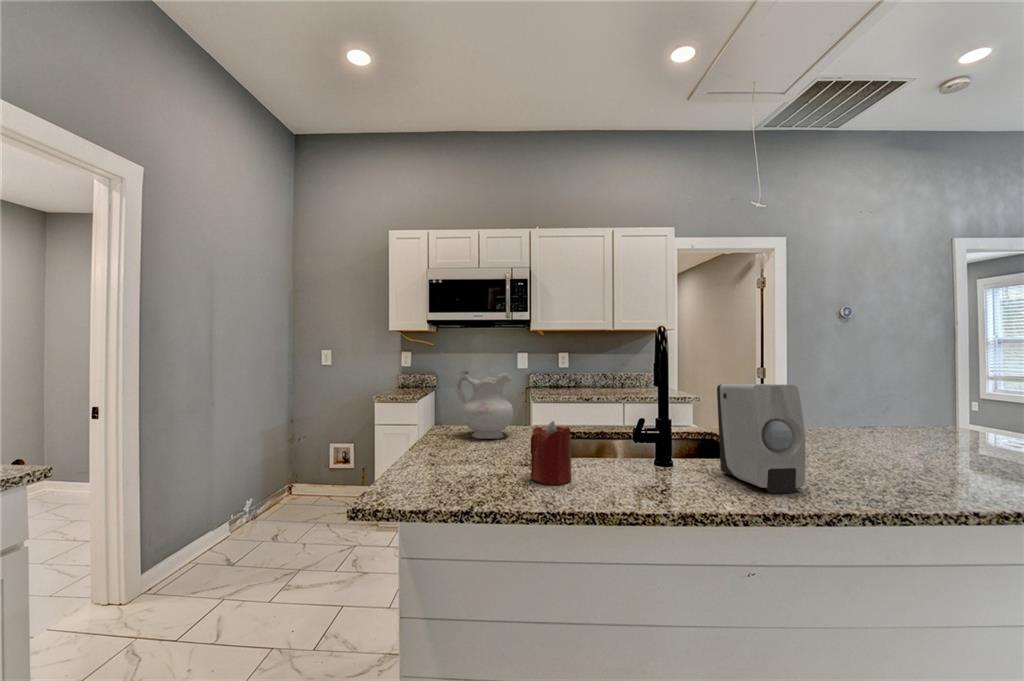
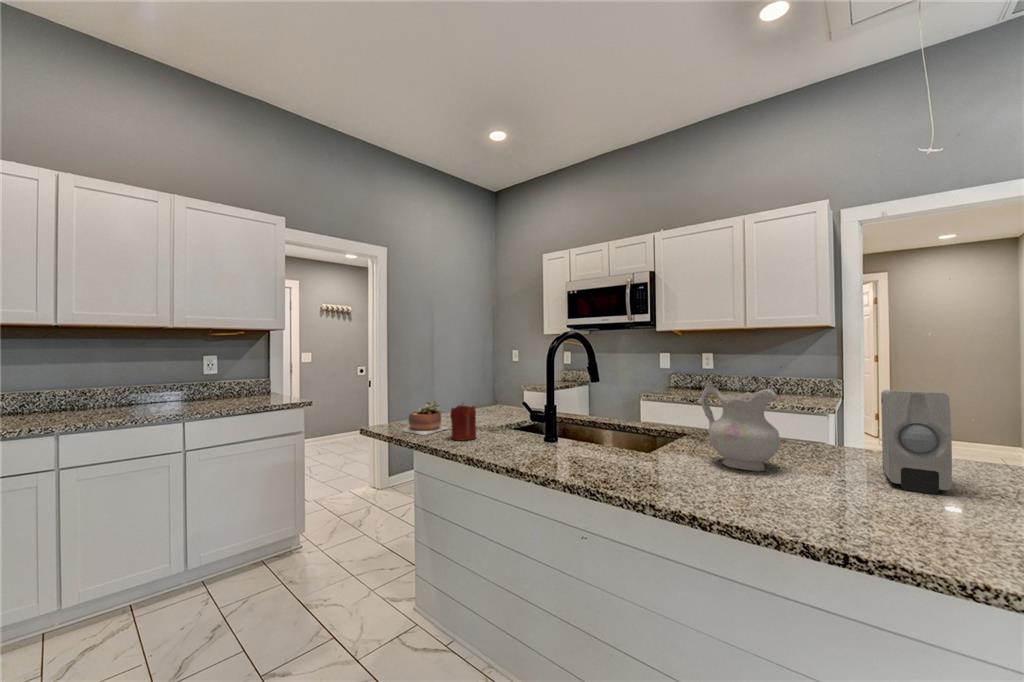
ceramic pitcher: present [456,371,513,439] -> present [701,383,780,471]
soap dispenser: present [717,384,805,493] -> present [881,390,952,494]
succulent plant: none [422,425,485,489] -> present [402,401,448,435]

